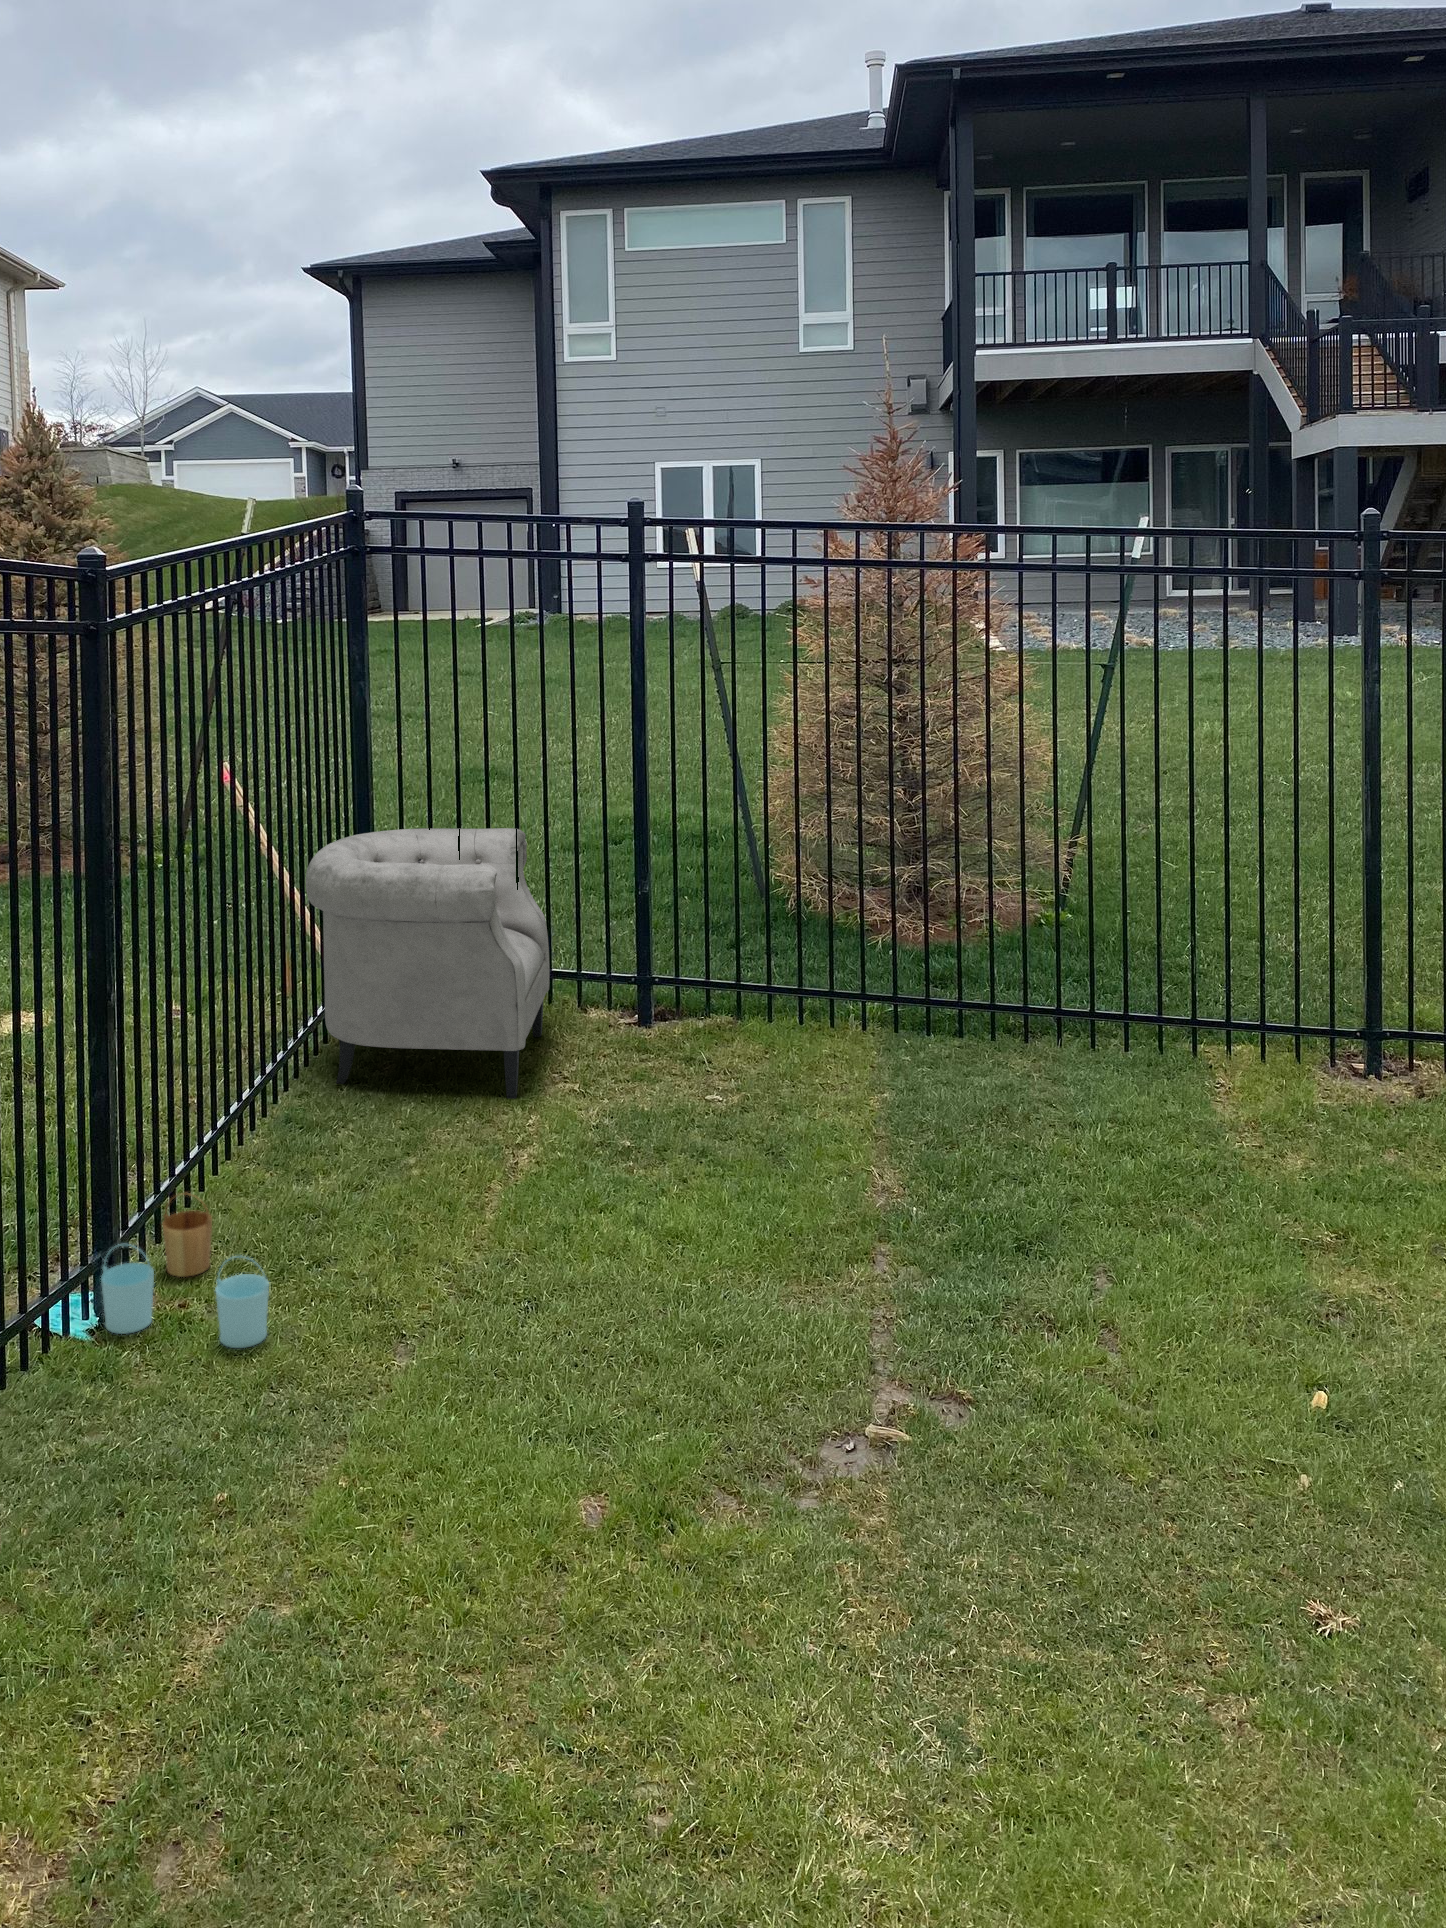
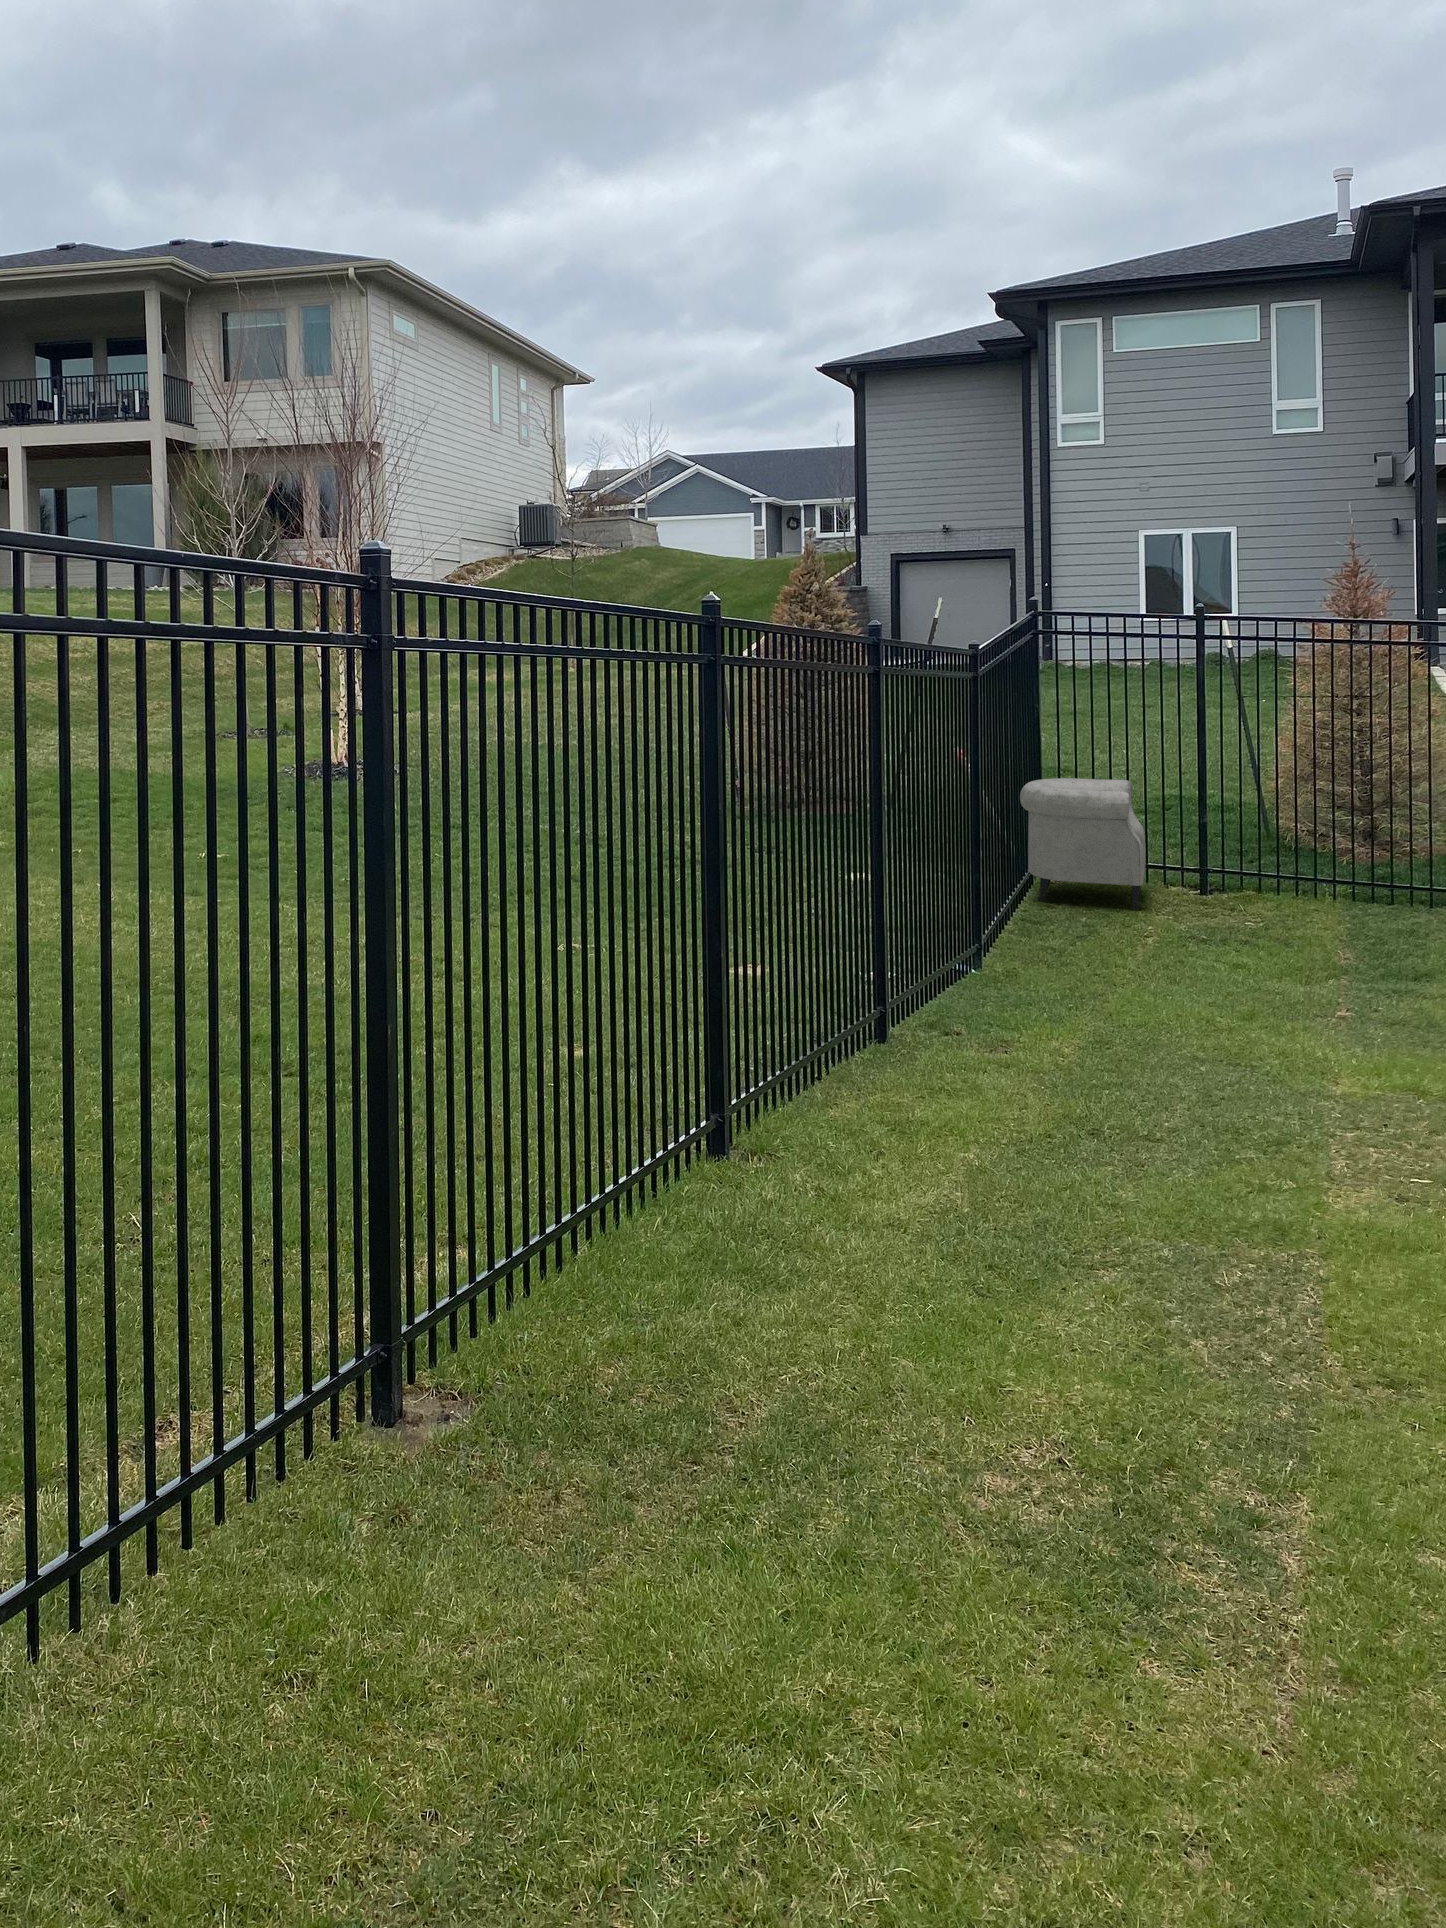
bucket: present [101,1194,269,1348] -> none [993,910,1068,960]

